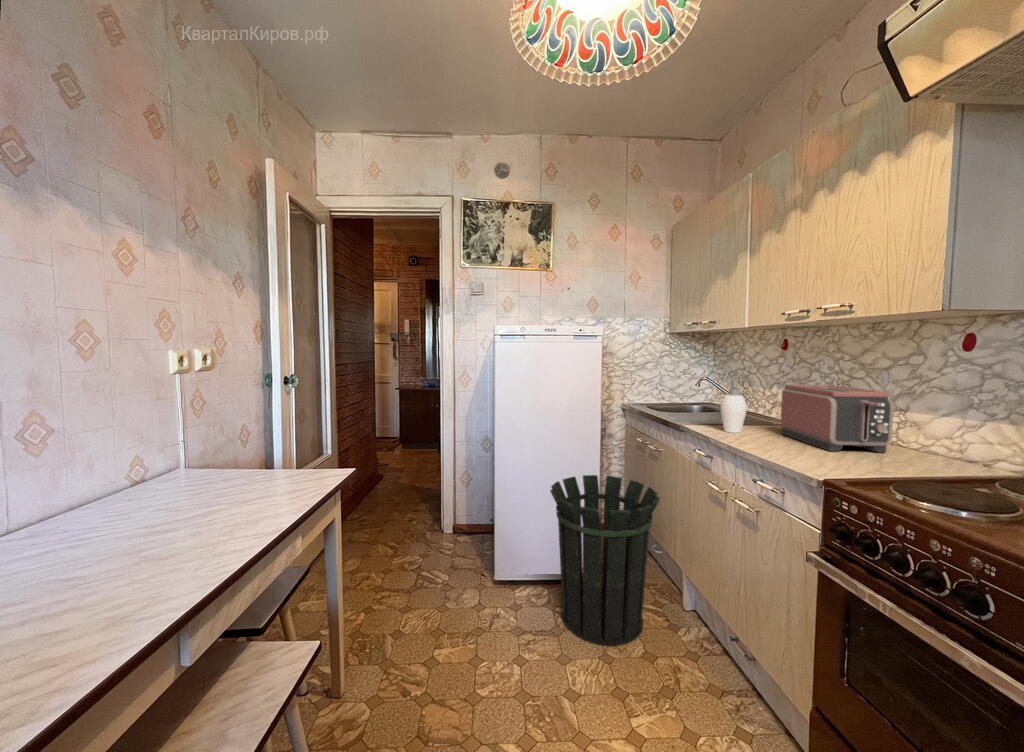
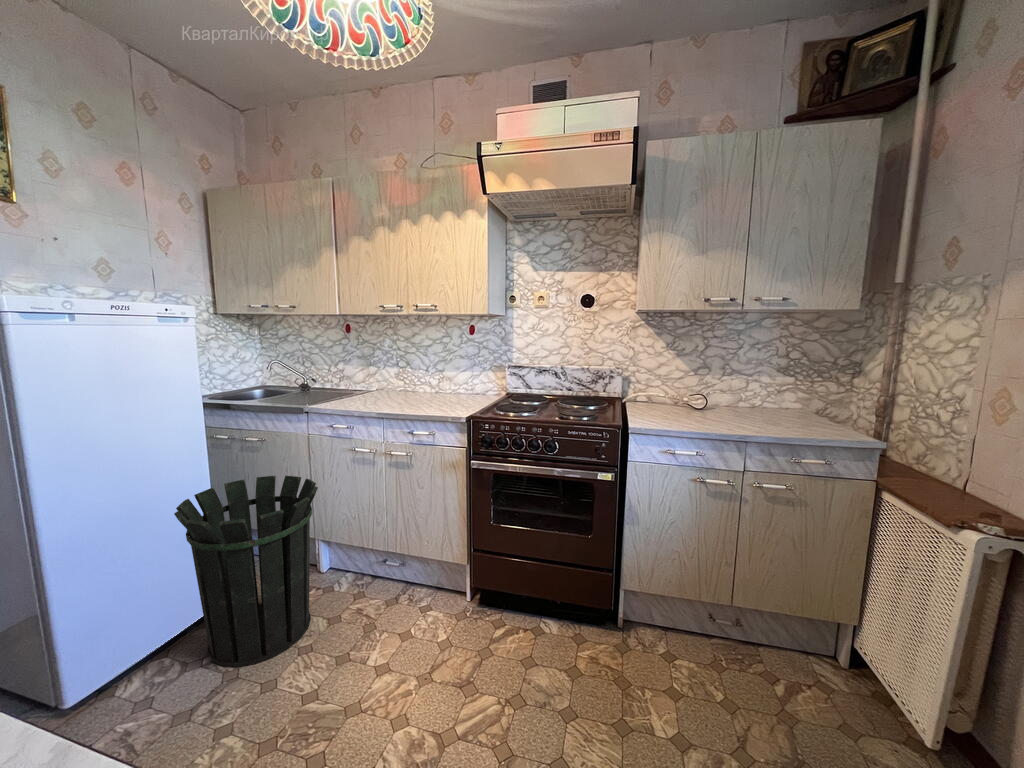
soap dispenser: present [721,380,747,433] -> none [341,360,367,404]
toaster: present [781,385,894,453] -> none [380,358,448,402]

